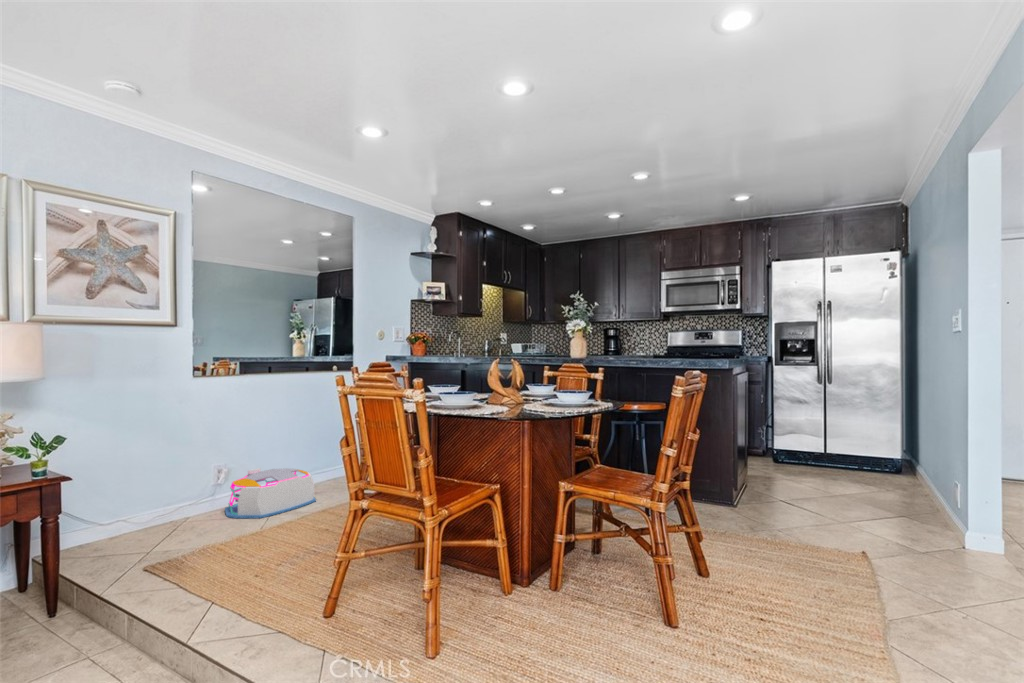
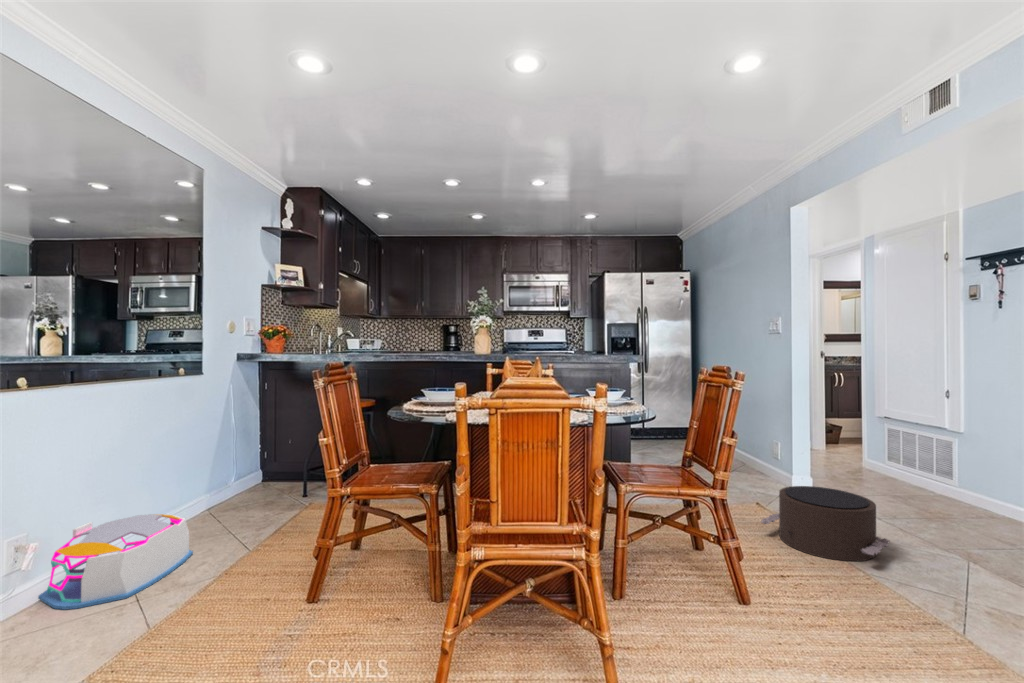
pouf: none [809,530,971,636] -> present [761,486,890,561]

